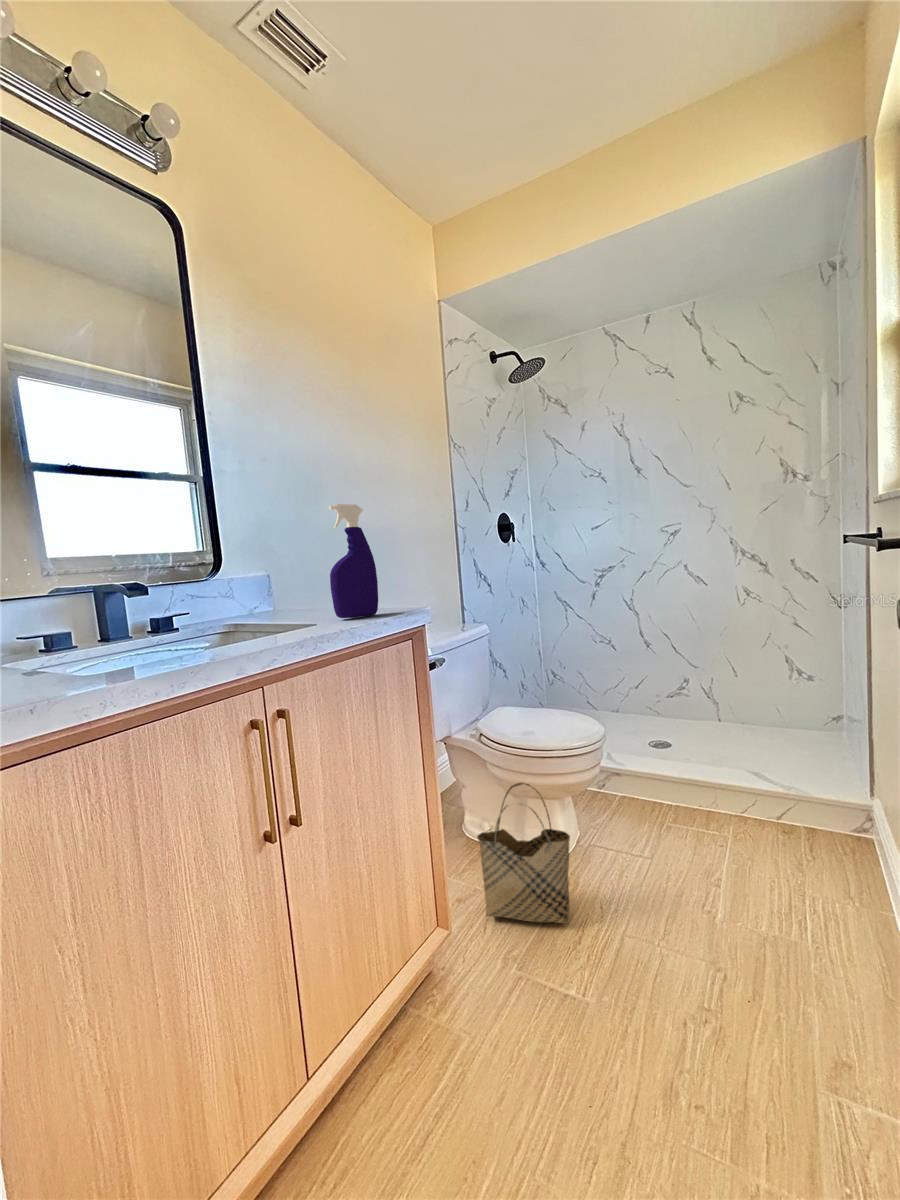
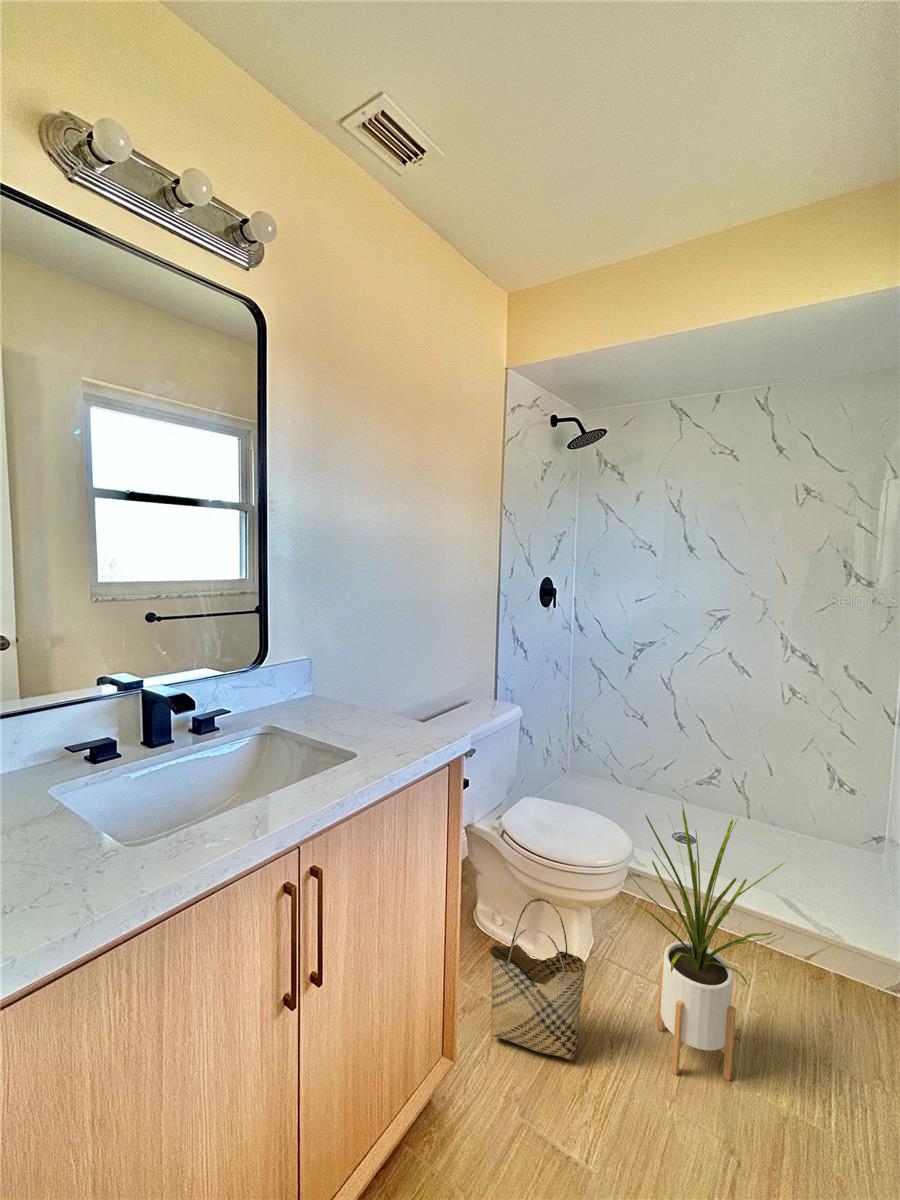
spray bottle: present [329,504,378,618] -> none [374,627,421,742]
house plant: none [598,669,742,922] -> present [630,804,785,1081]

